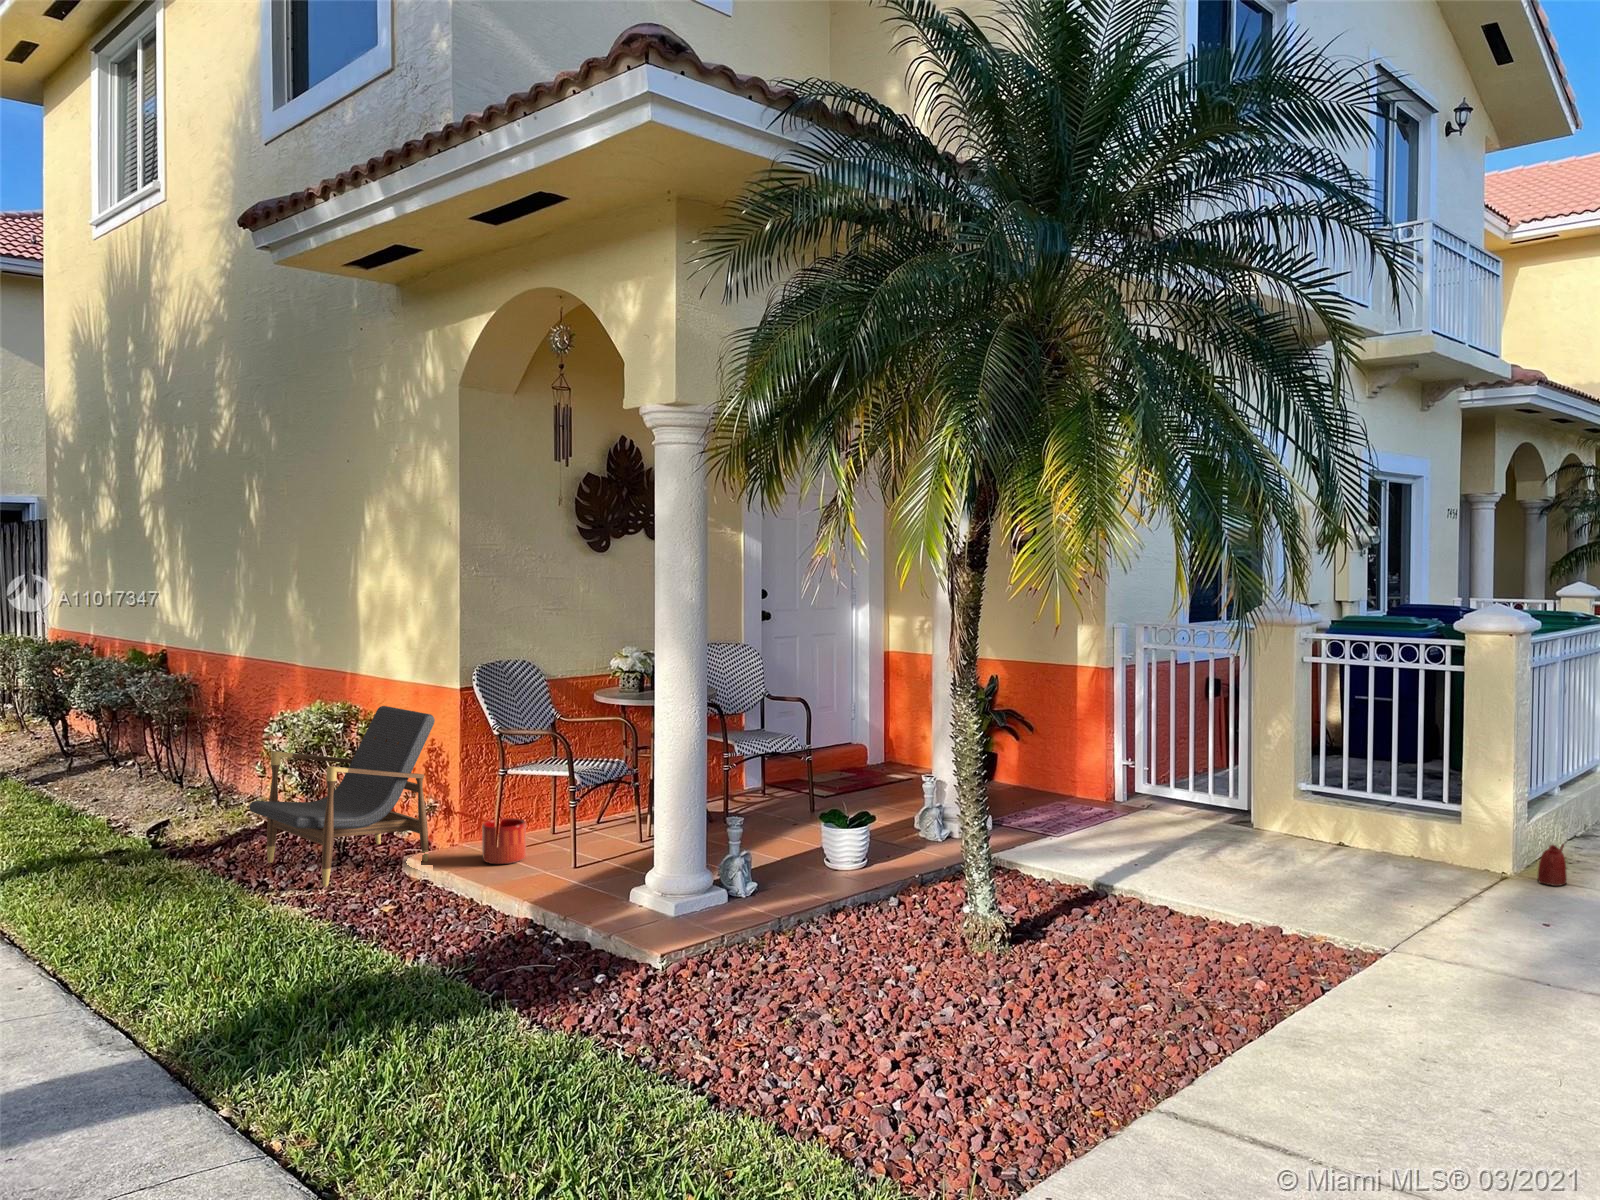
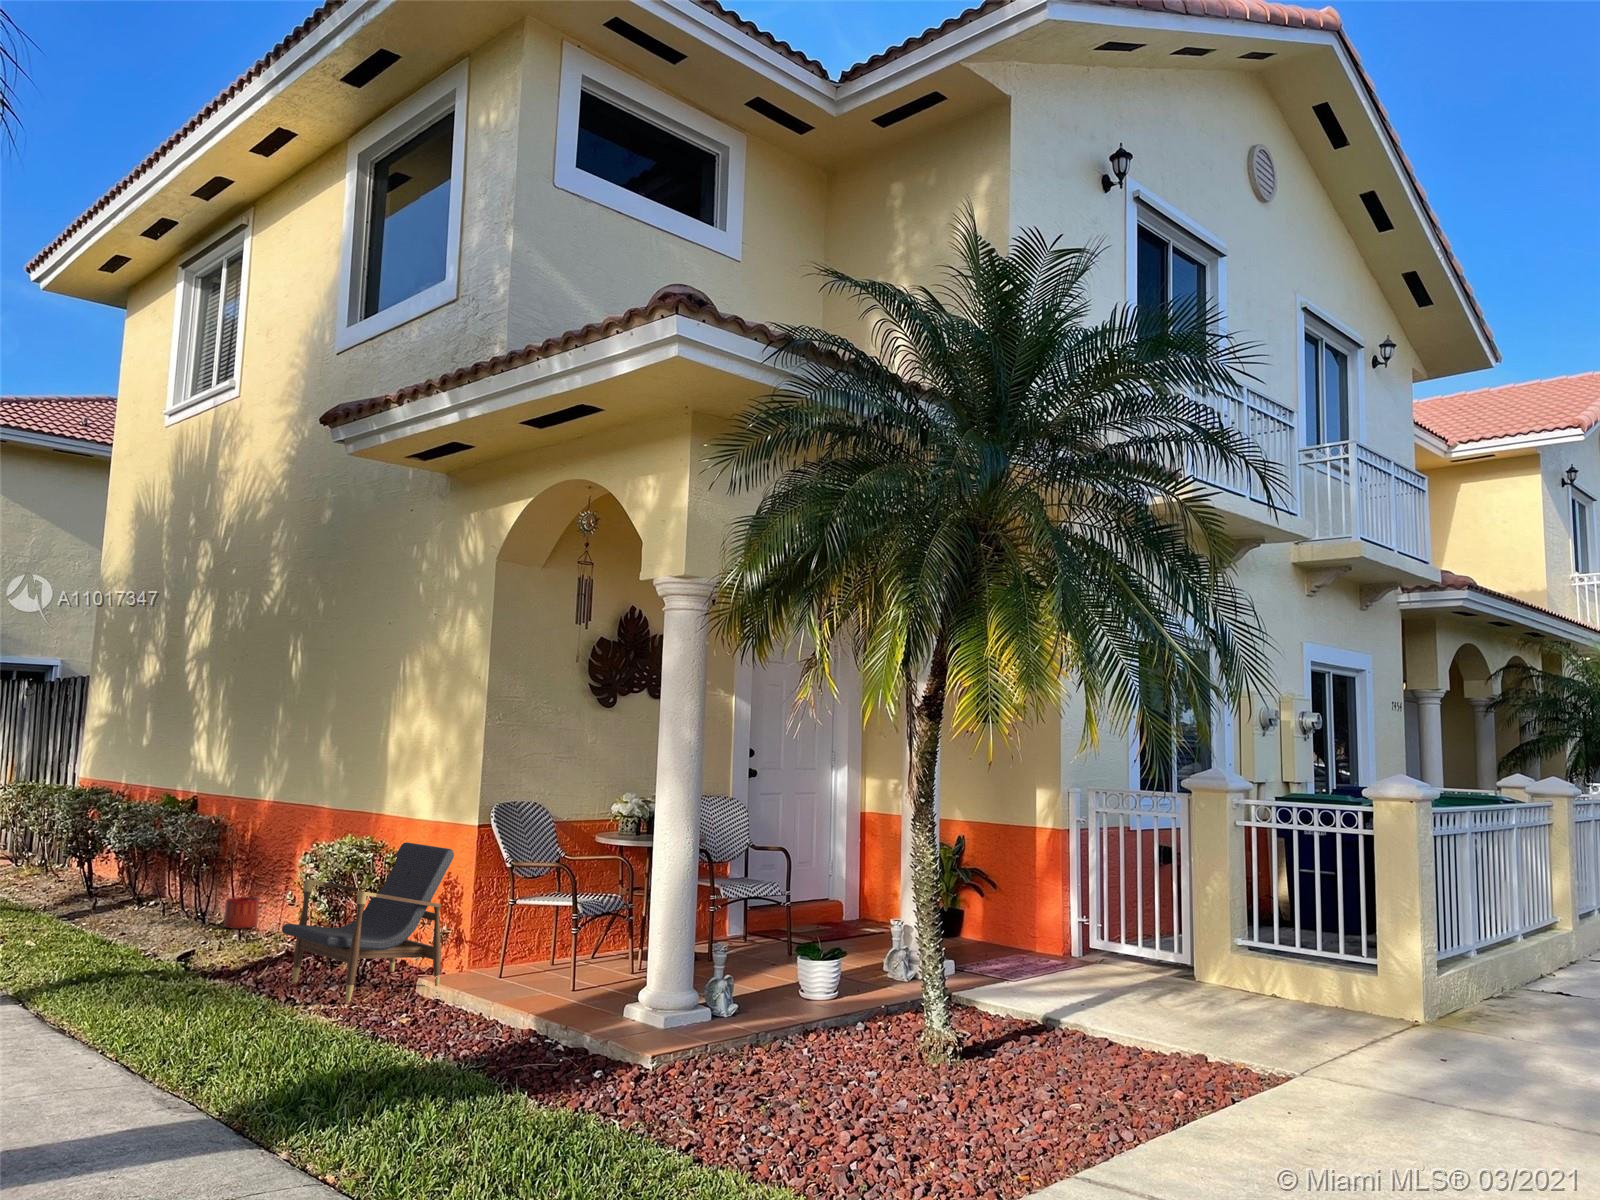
planter: present [482,818,526,864] -> present [224,897,259,929]
watering can: present [1538,844,1567,886] -> none [1441,991,1467,1029]

